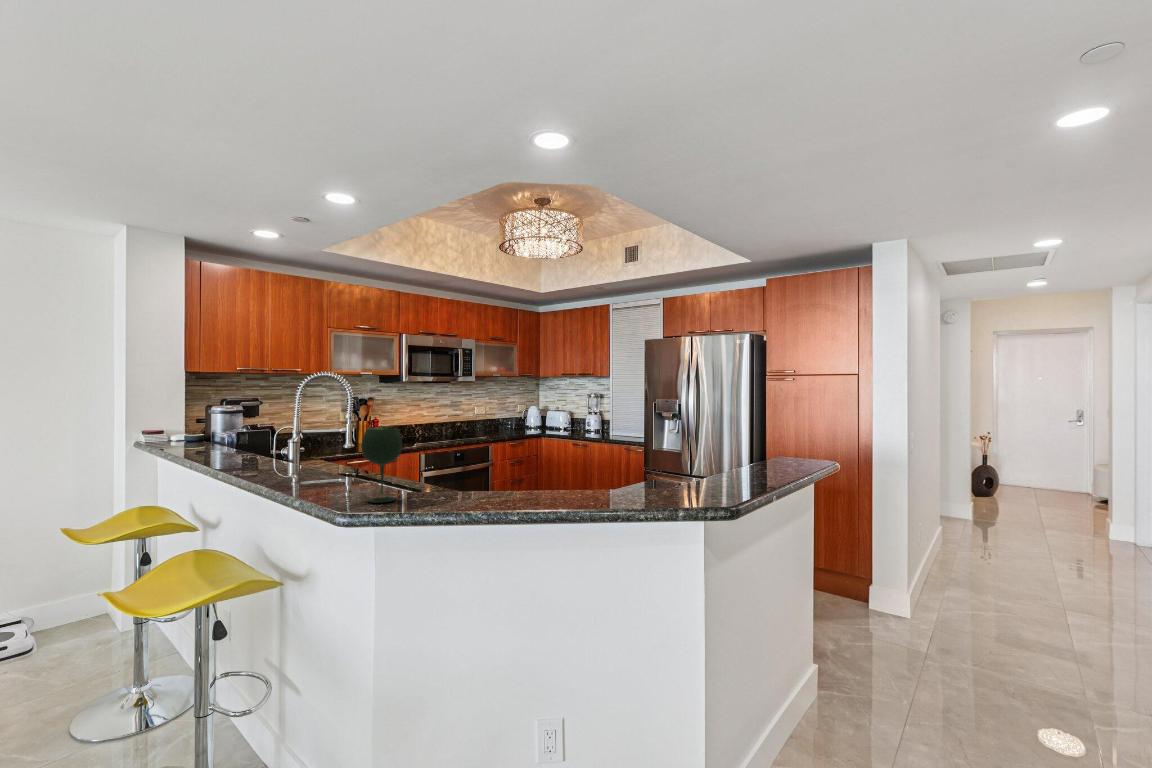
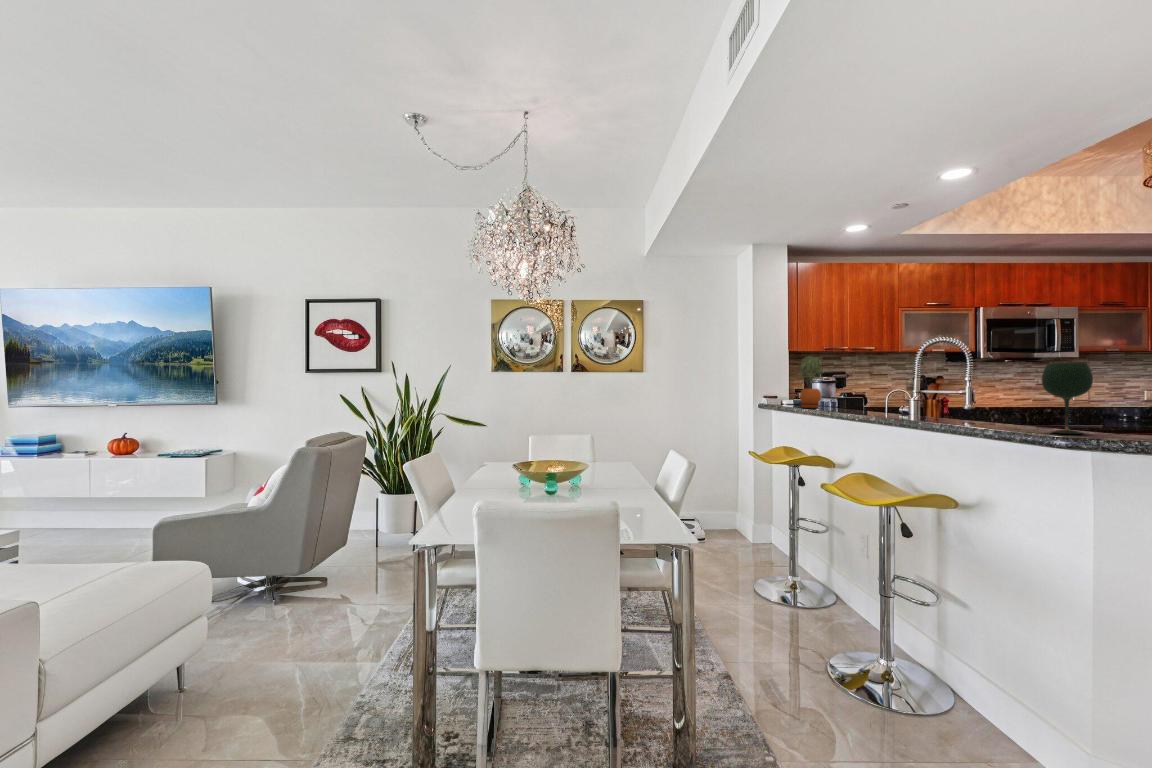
potted plant: none [179,383,216,450] -> present [799,356,822,408]

